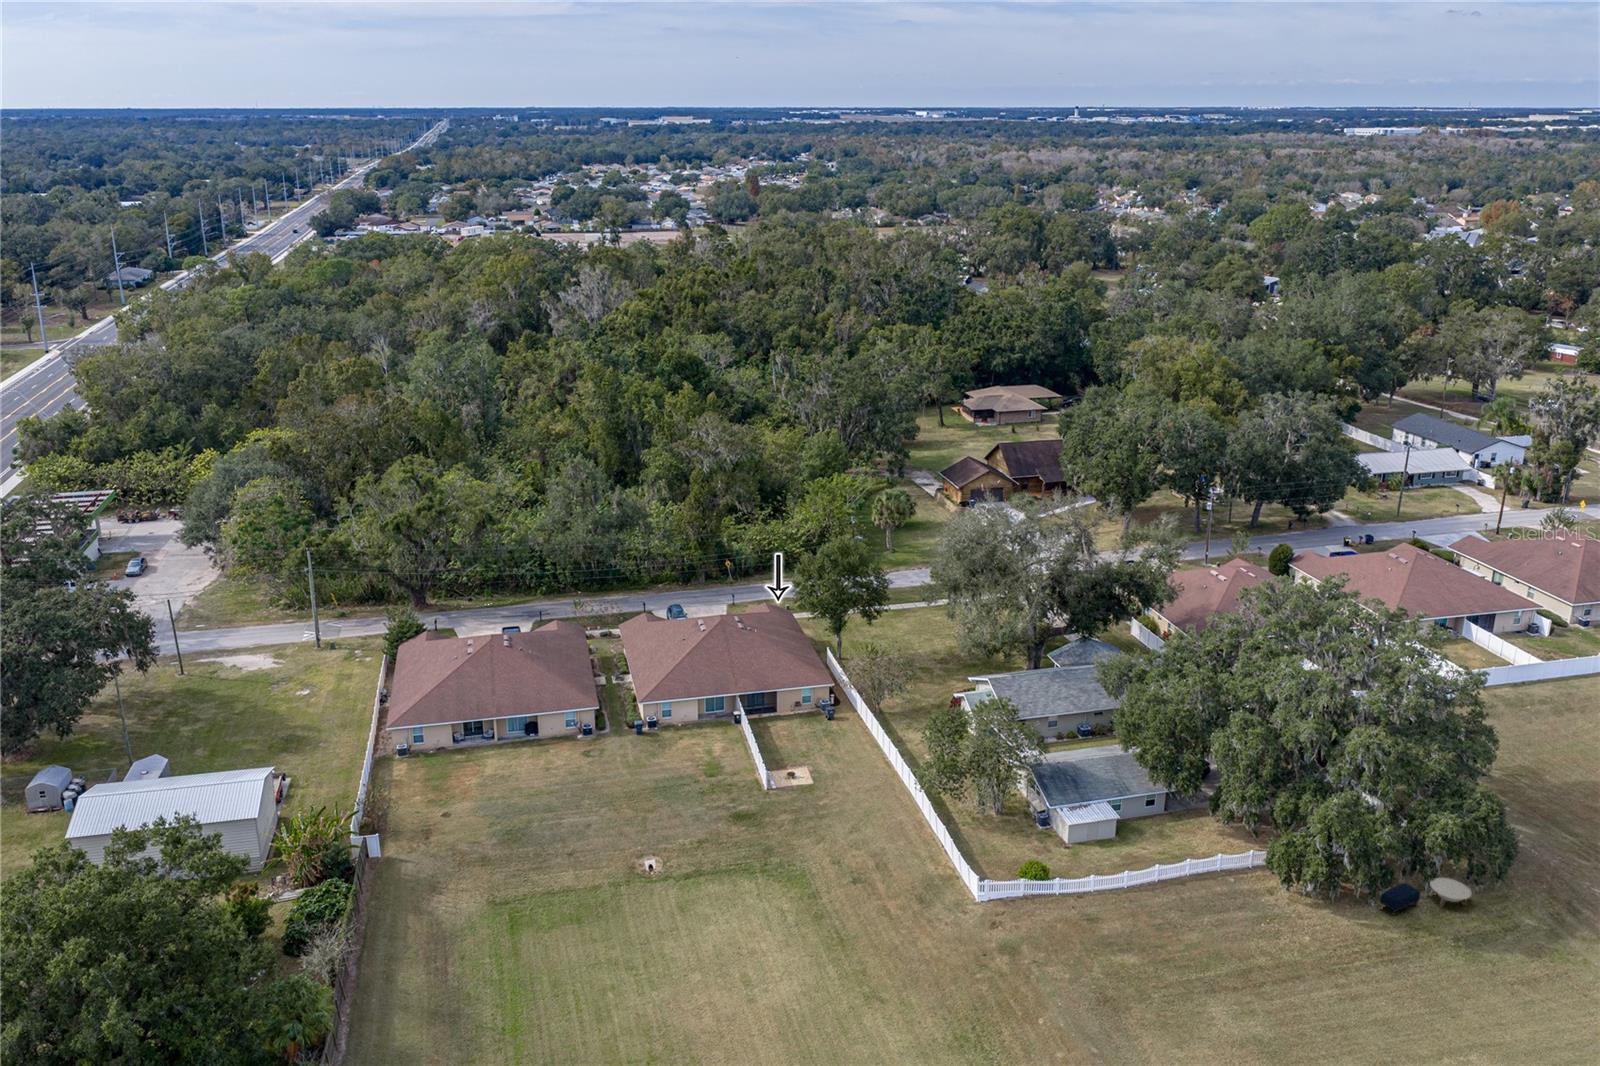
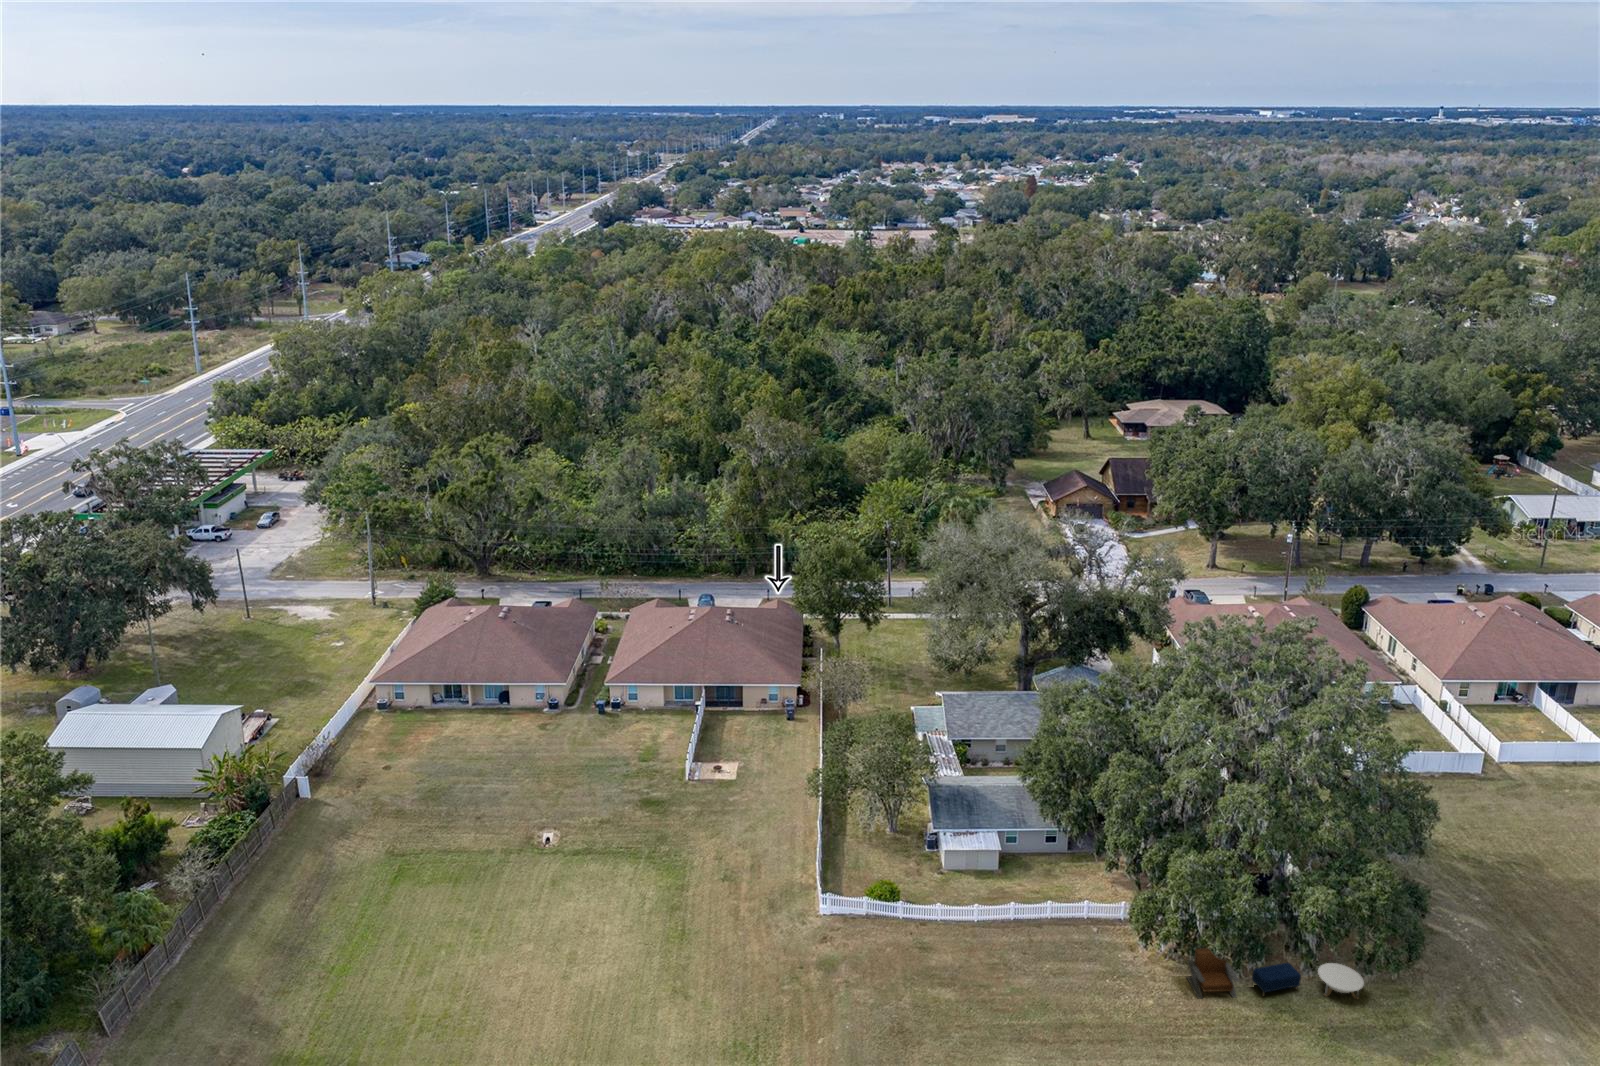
lounge chair: none [1325,878,1377,926] -> present [1187,948,1239,999]

